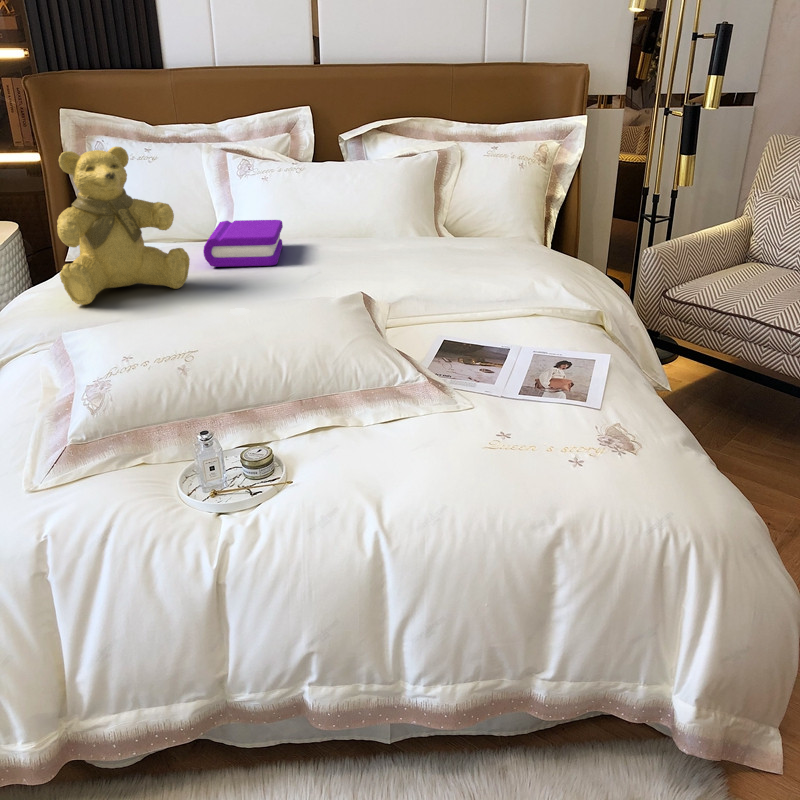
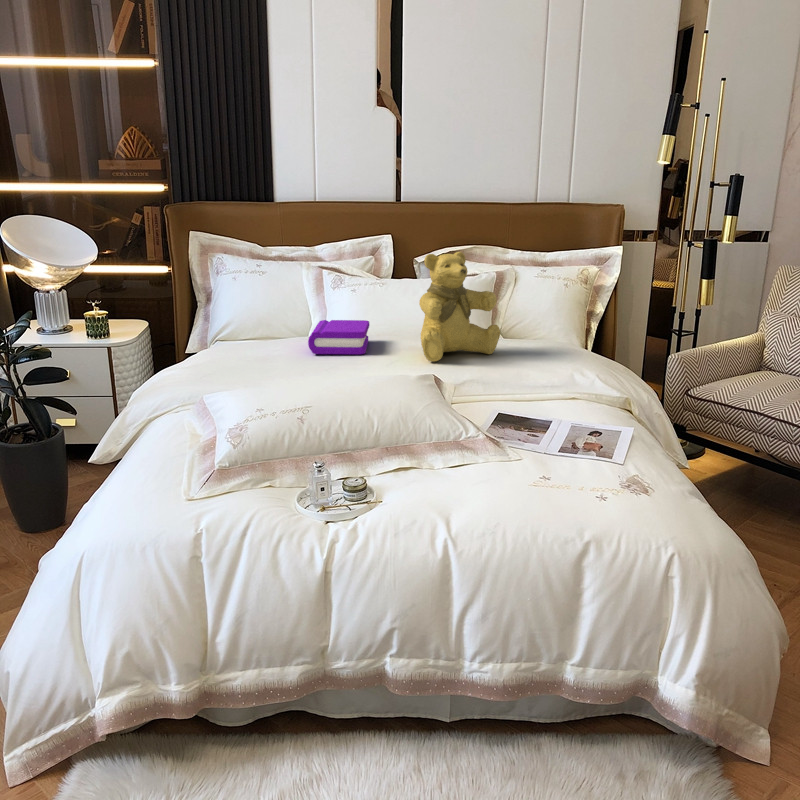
teddy bear: present [57,147,190,305] -> present [419,252,500,362]

